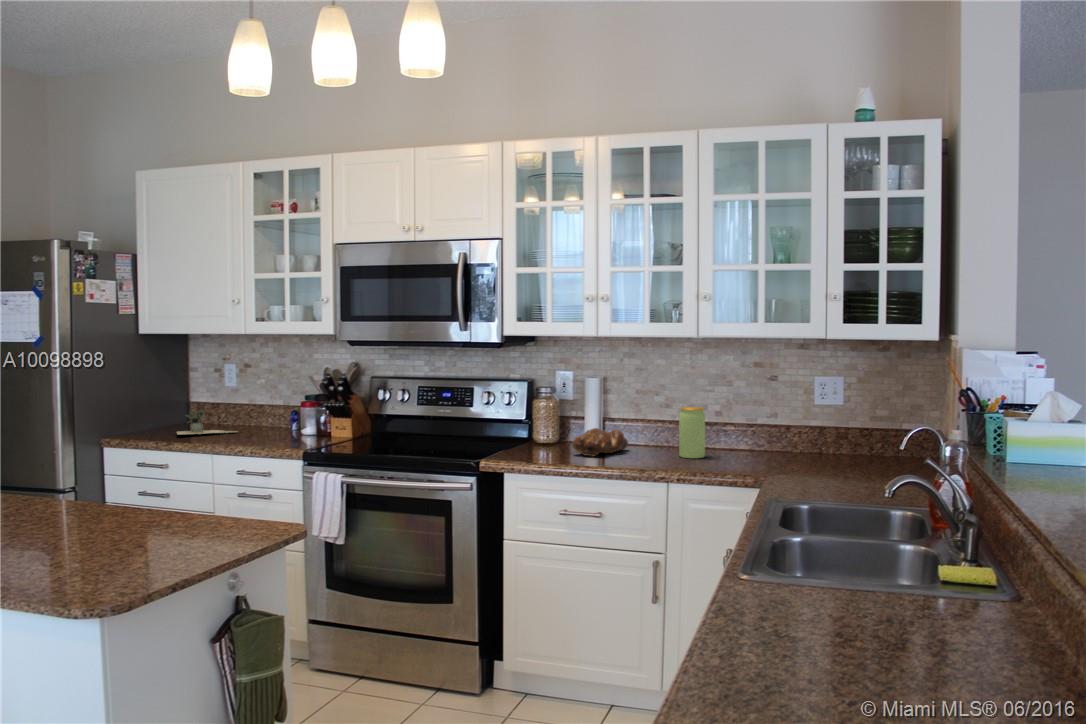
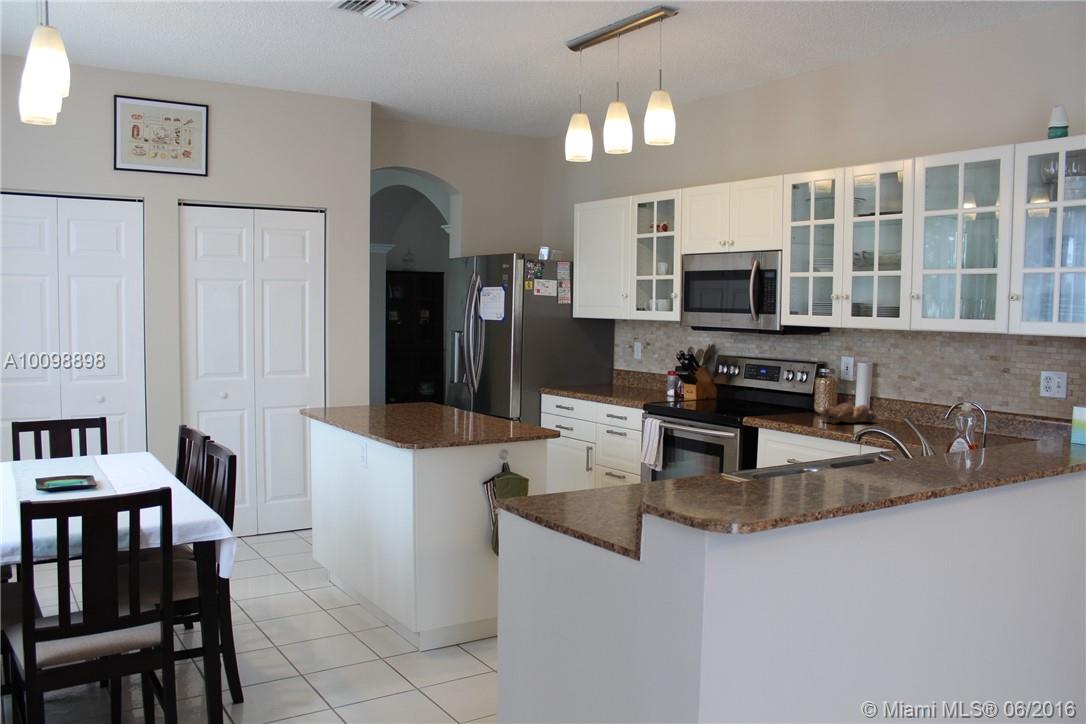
jar: present [679,407,705,458] -> none [902,389,926,432]
potted plant: present [177,409,231,434] -> none [584,372,644,391]

